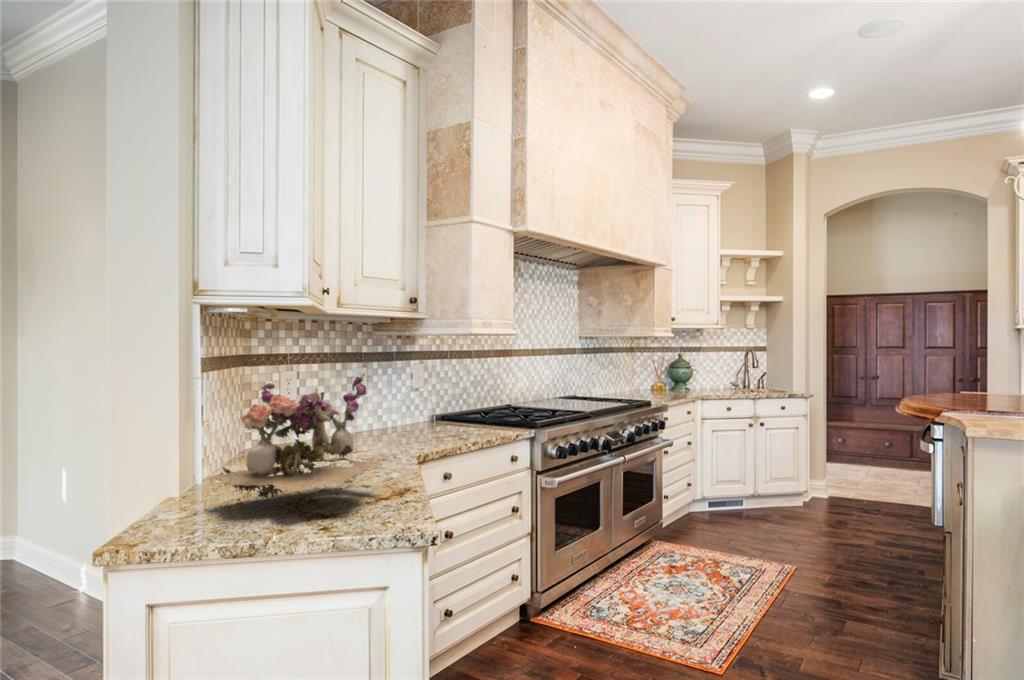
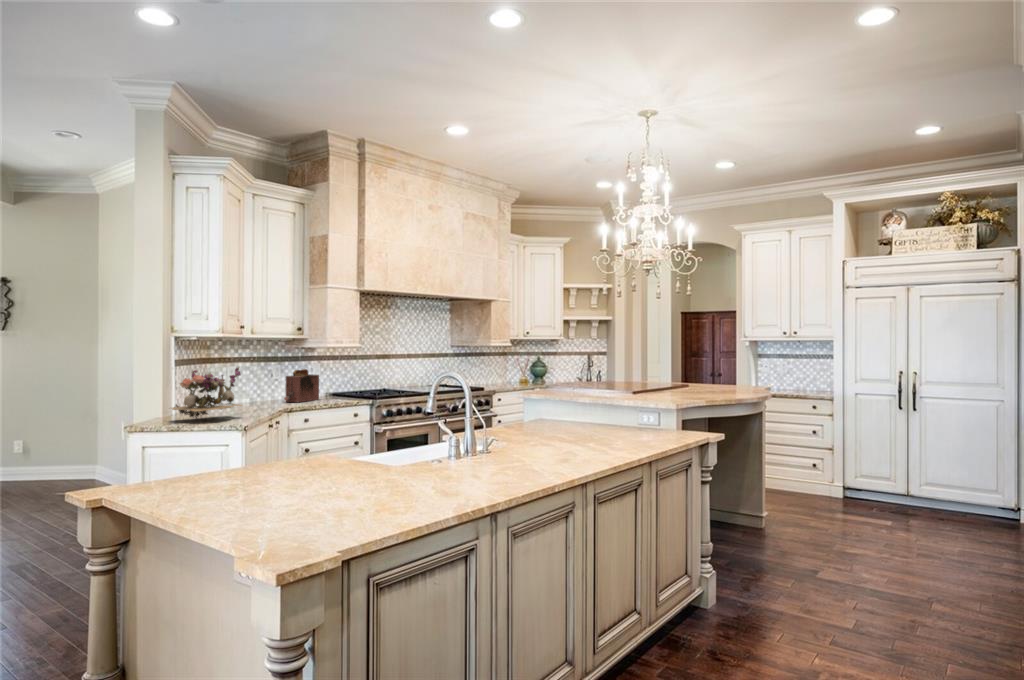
toaster: none [393,375,444,440] -> present [284,369,319,403]

